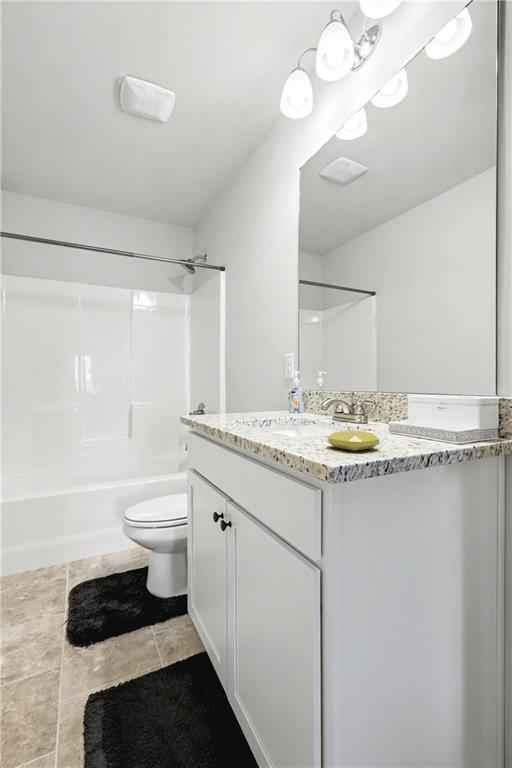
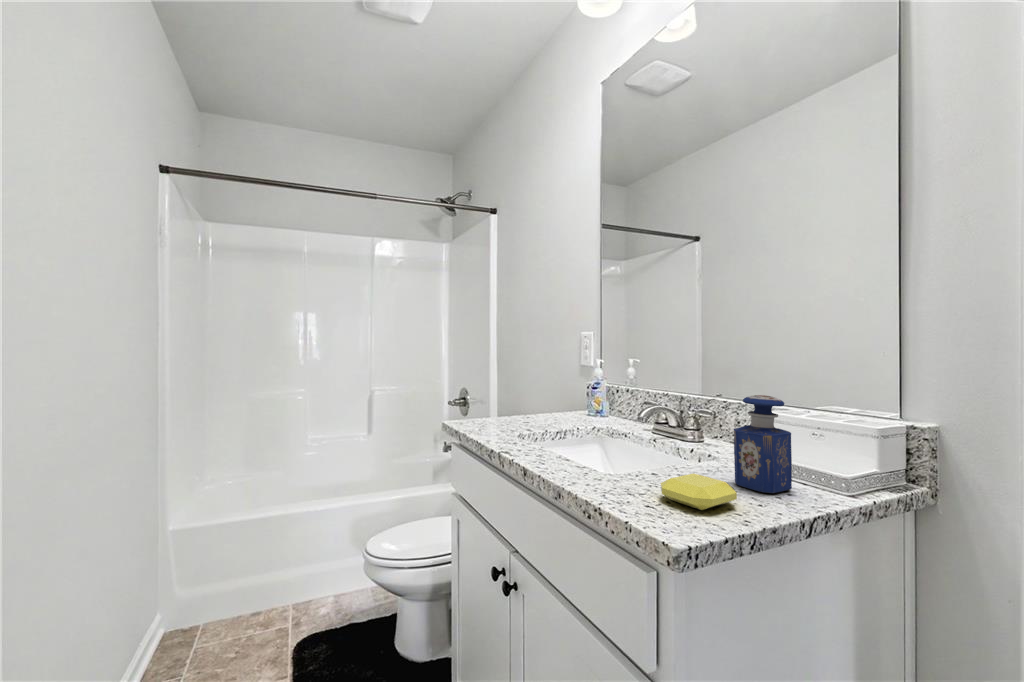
perfume bottle: none [382,378,420,444] -> present [734,395,792,493]

